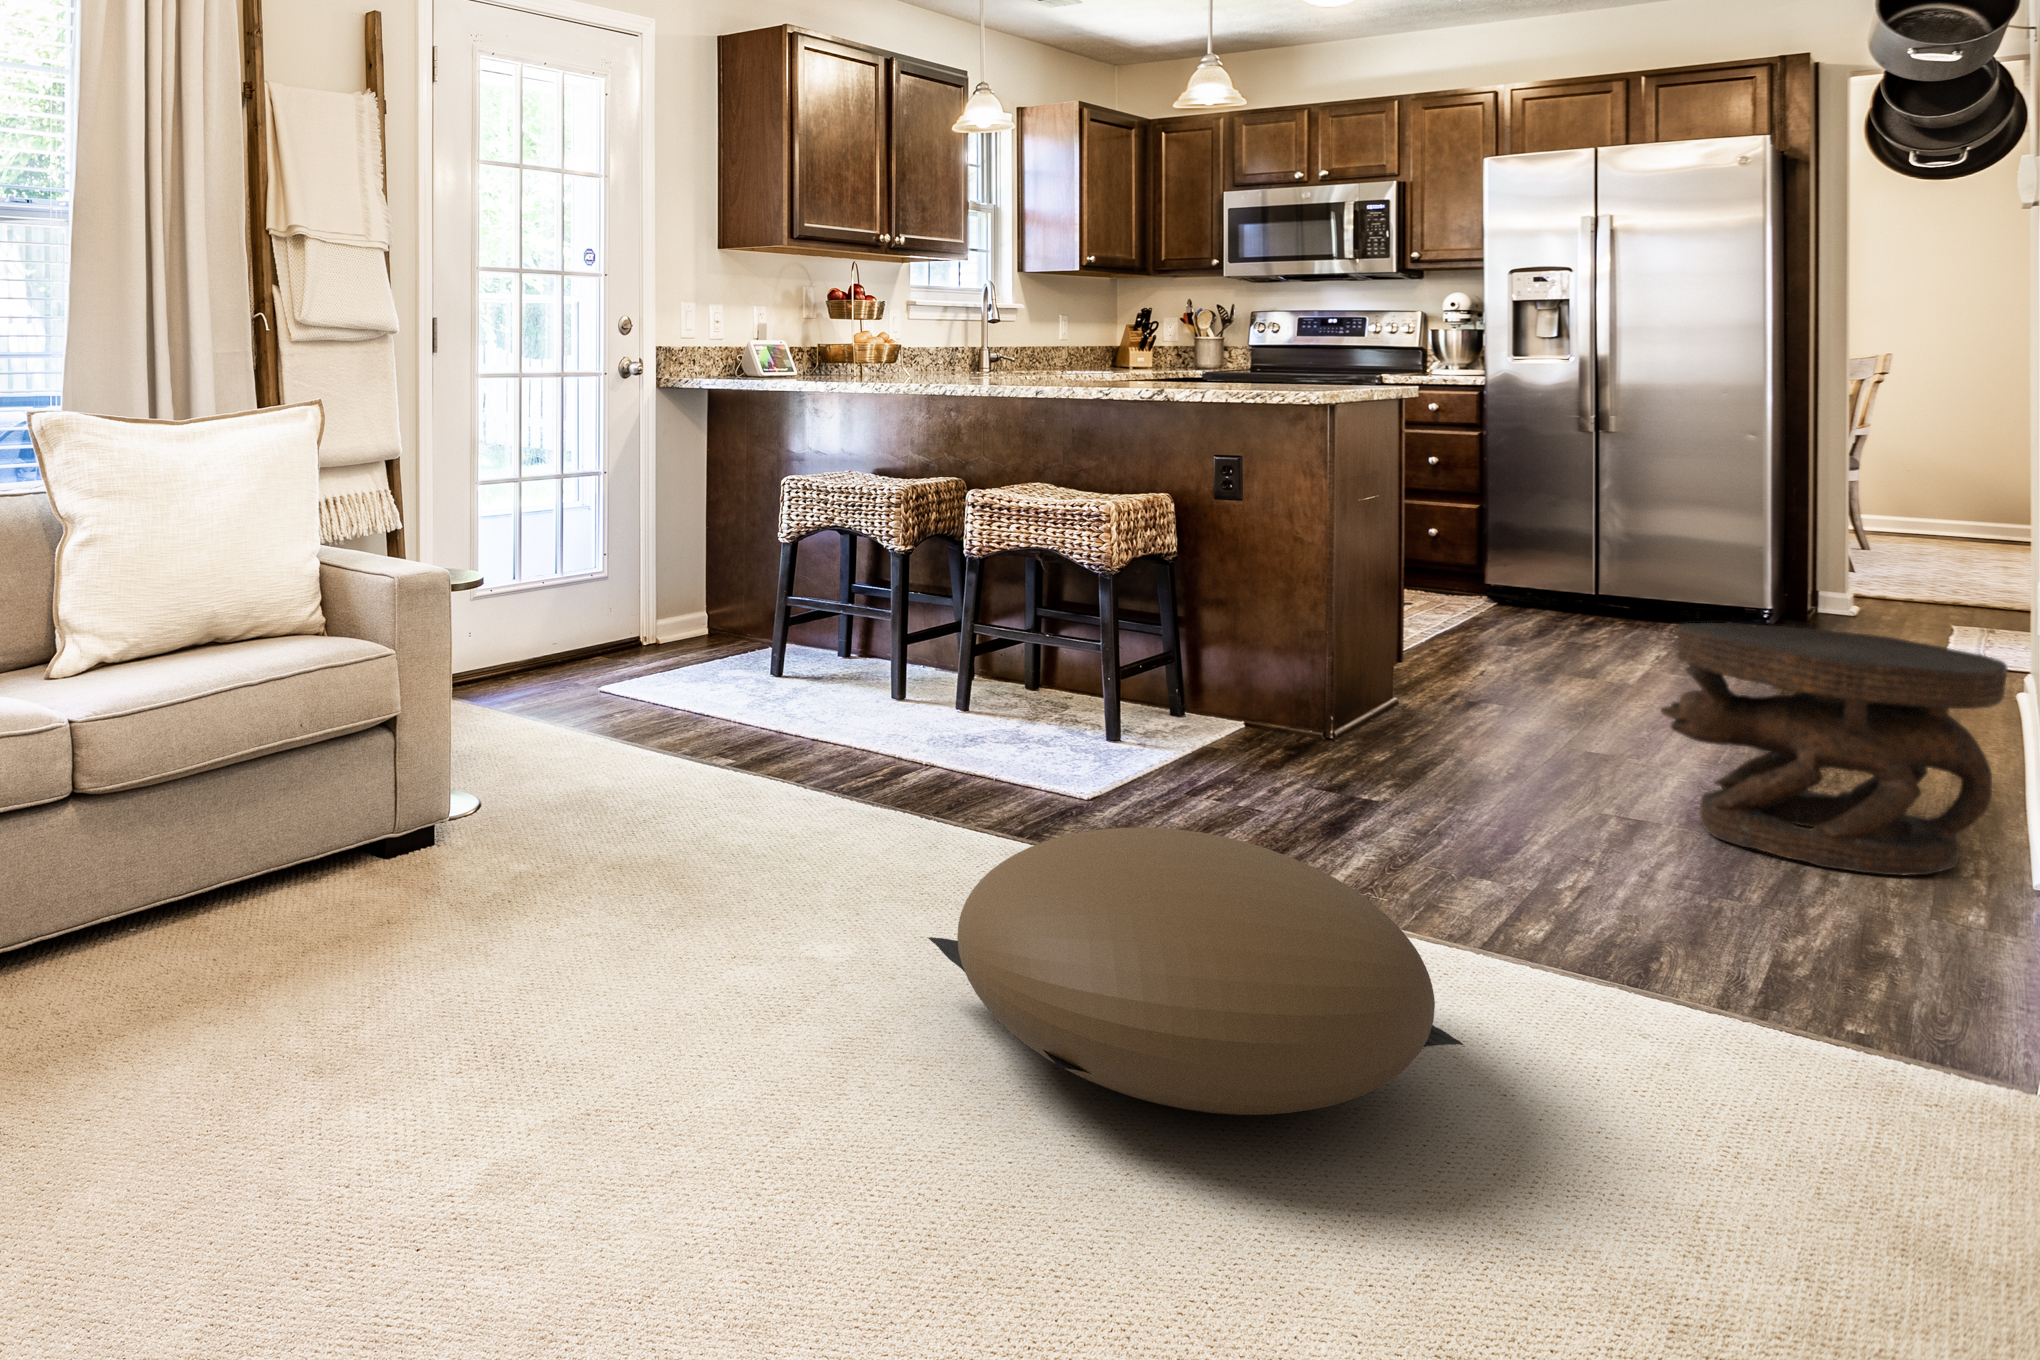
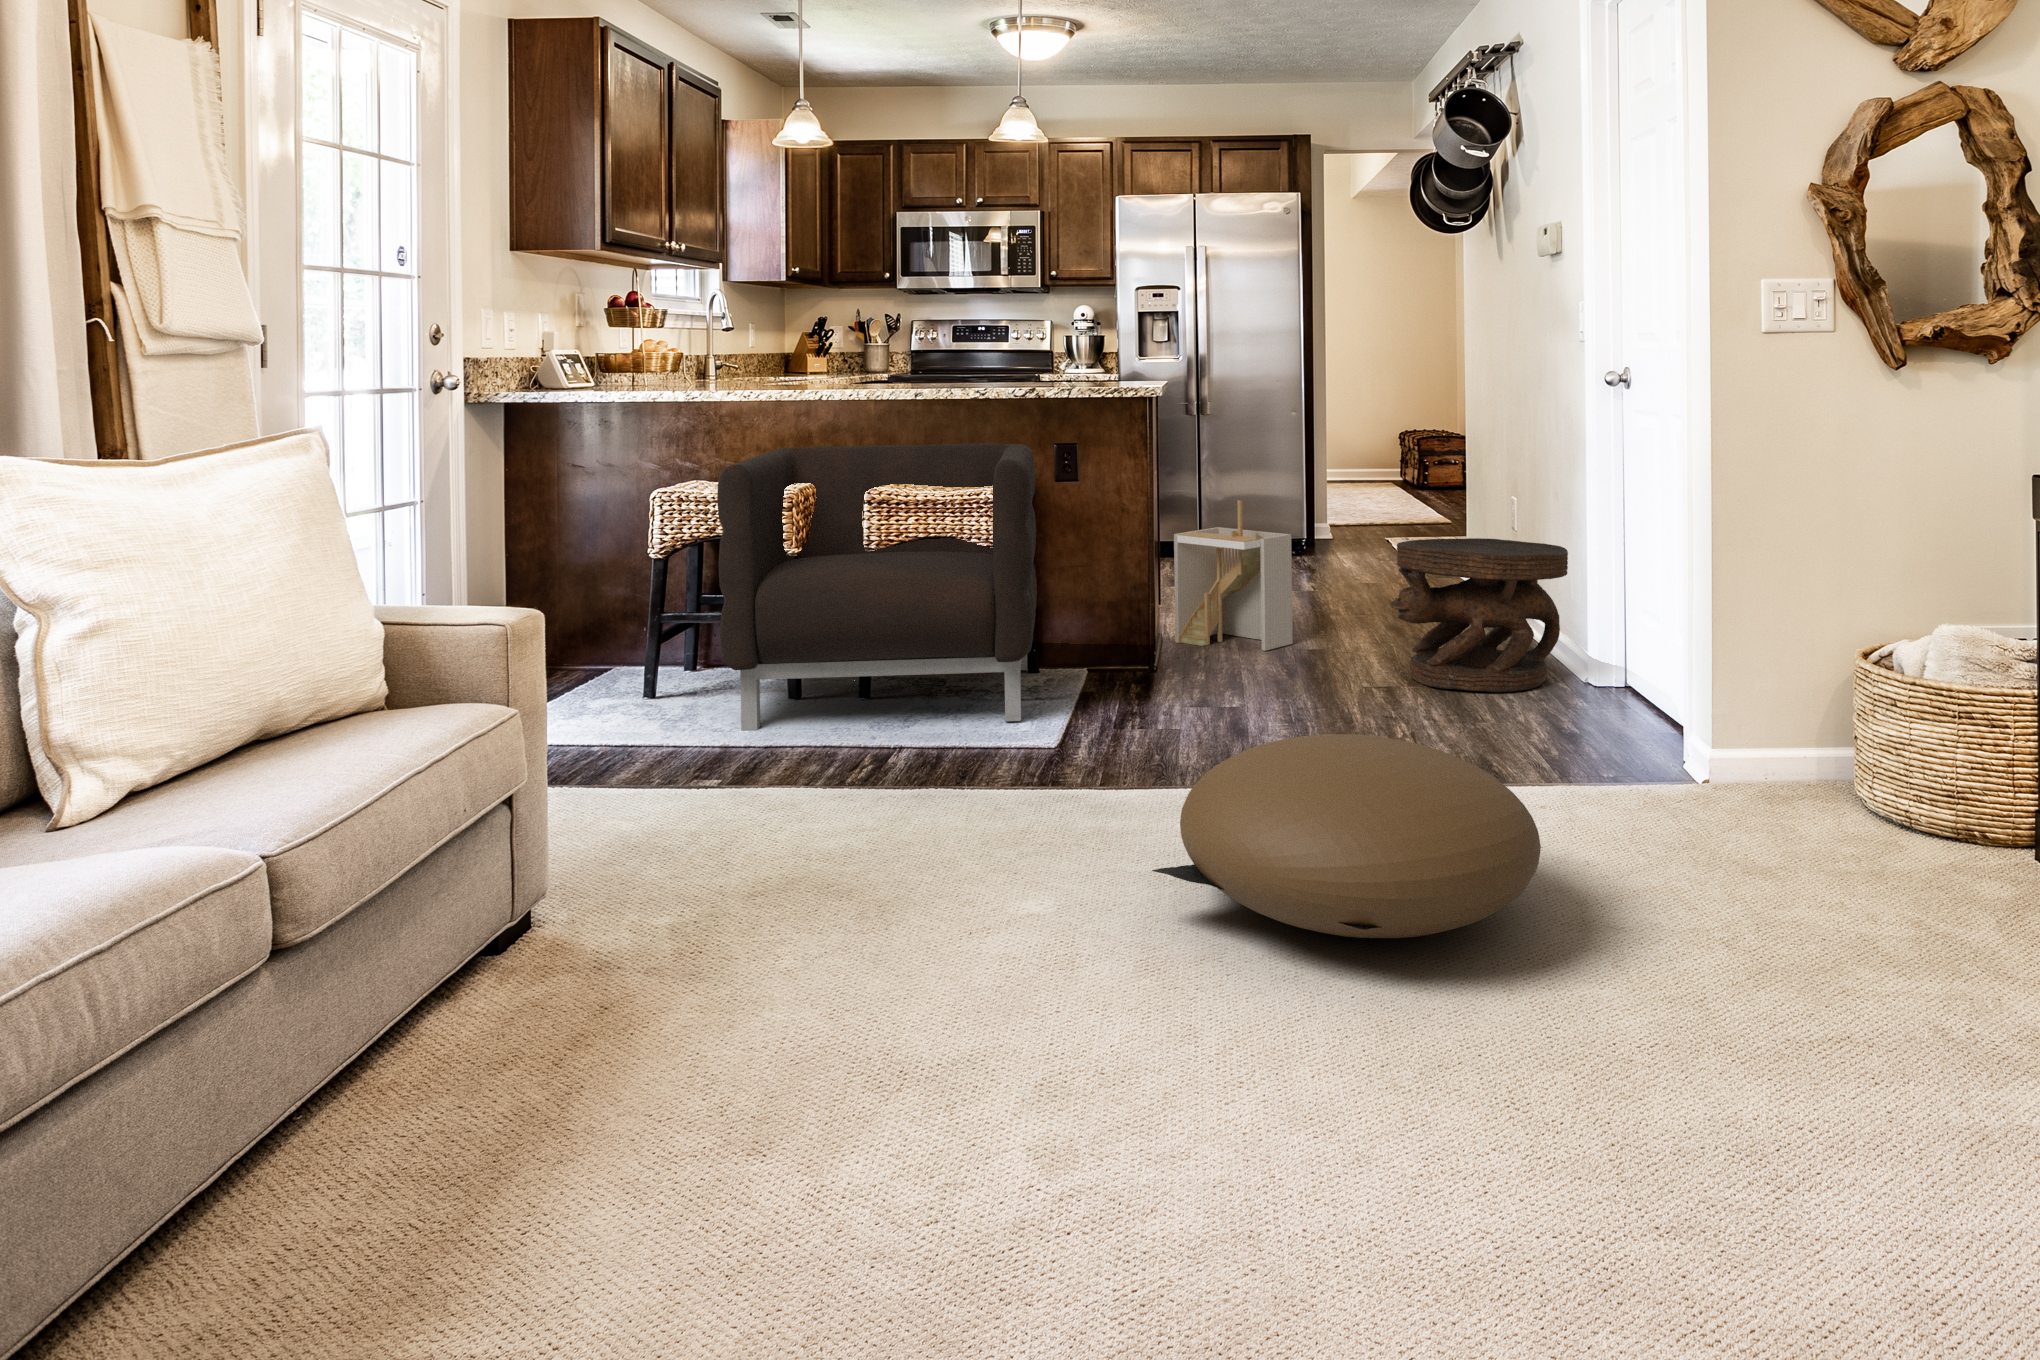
armchair: none [783,445,1178,767] -> present [717,443,1037,730]
storage bin: none [1399,544,1570,748] -> present [1174,500,1293,651]

